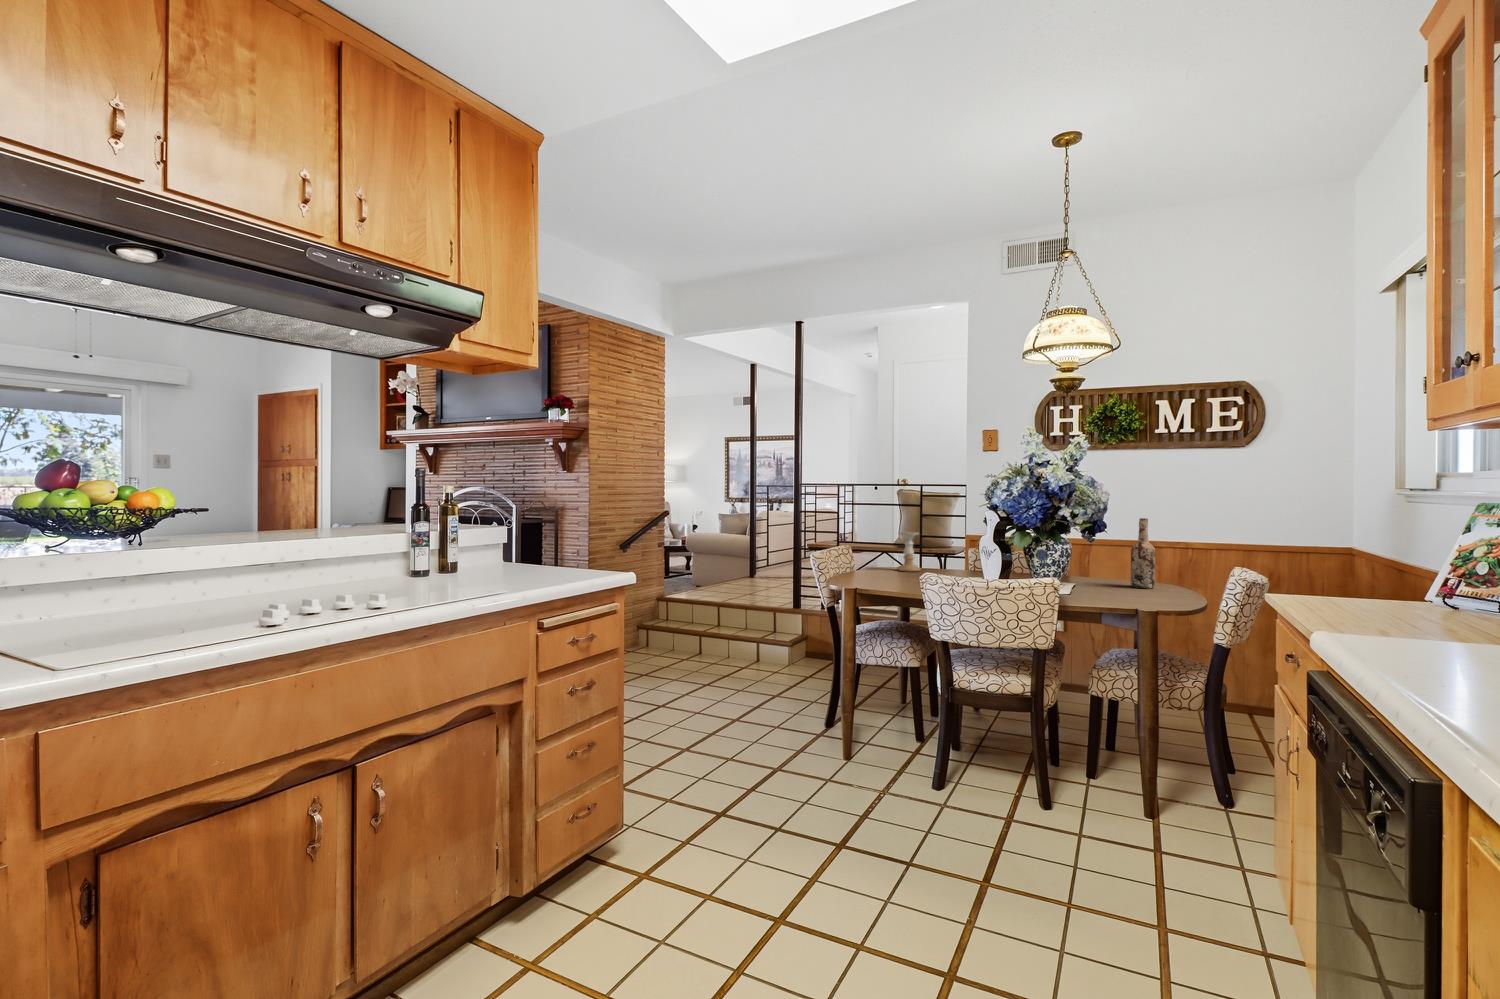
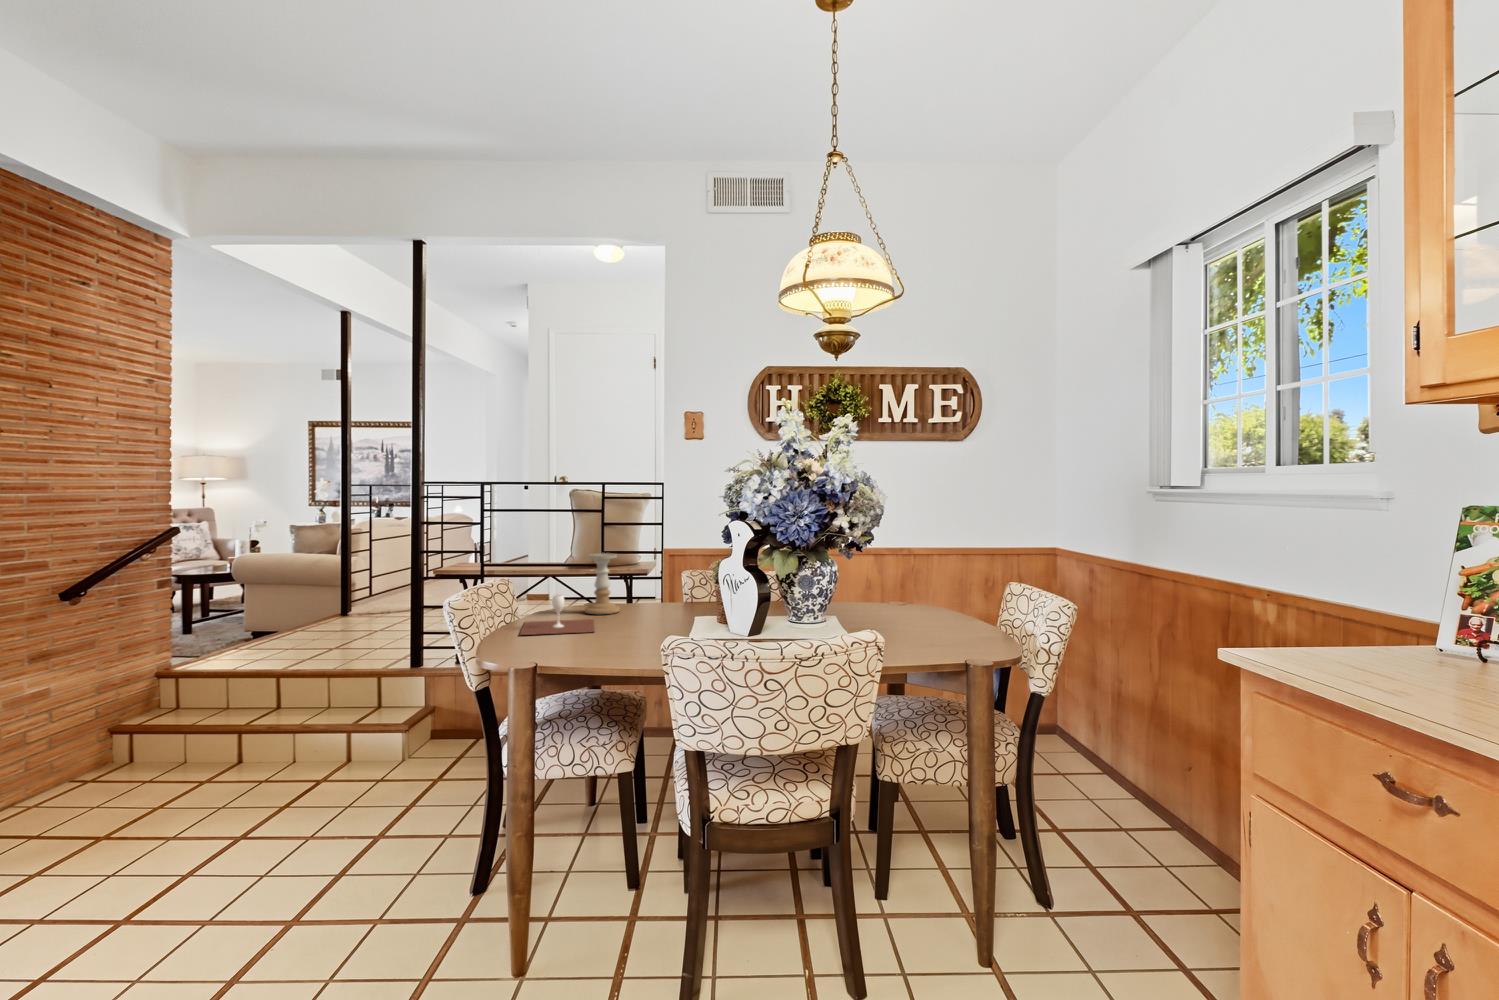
wine bottle: present [1131,518,1155,588] -> none [903,527,932,619]
wine glass: none [852,555,901,579] -> present [520,595,594,635]

